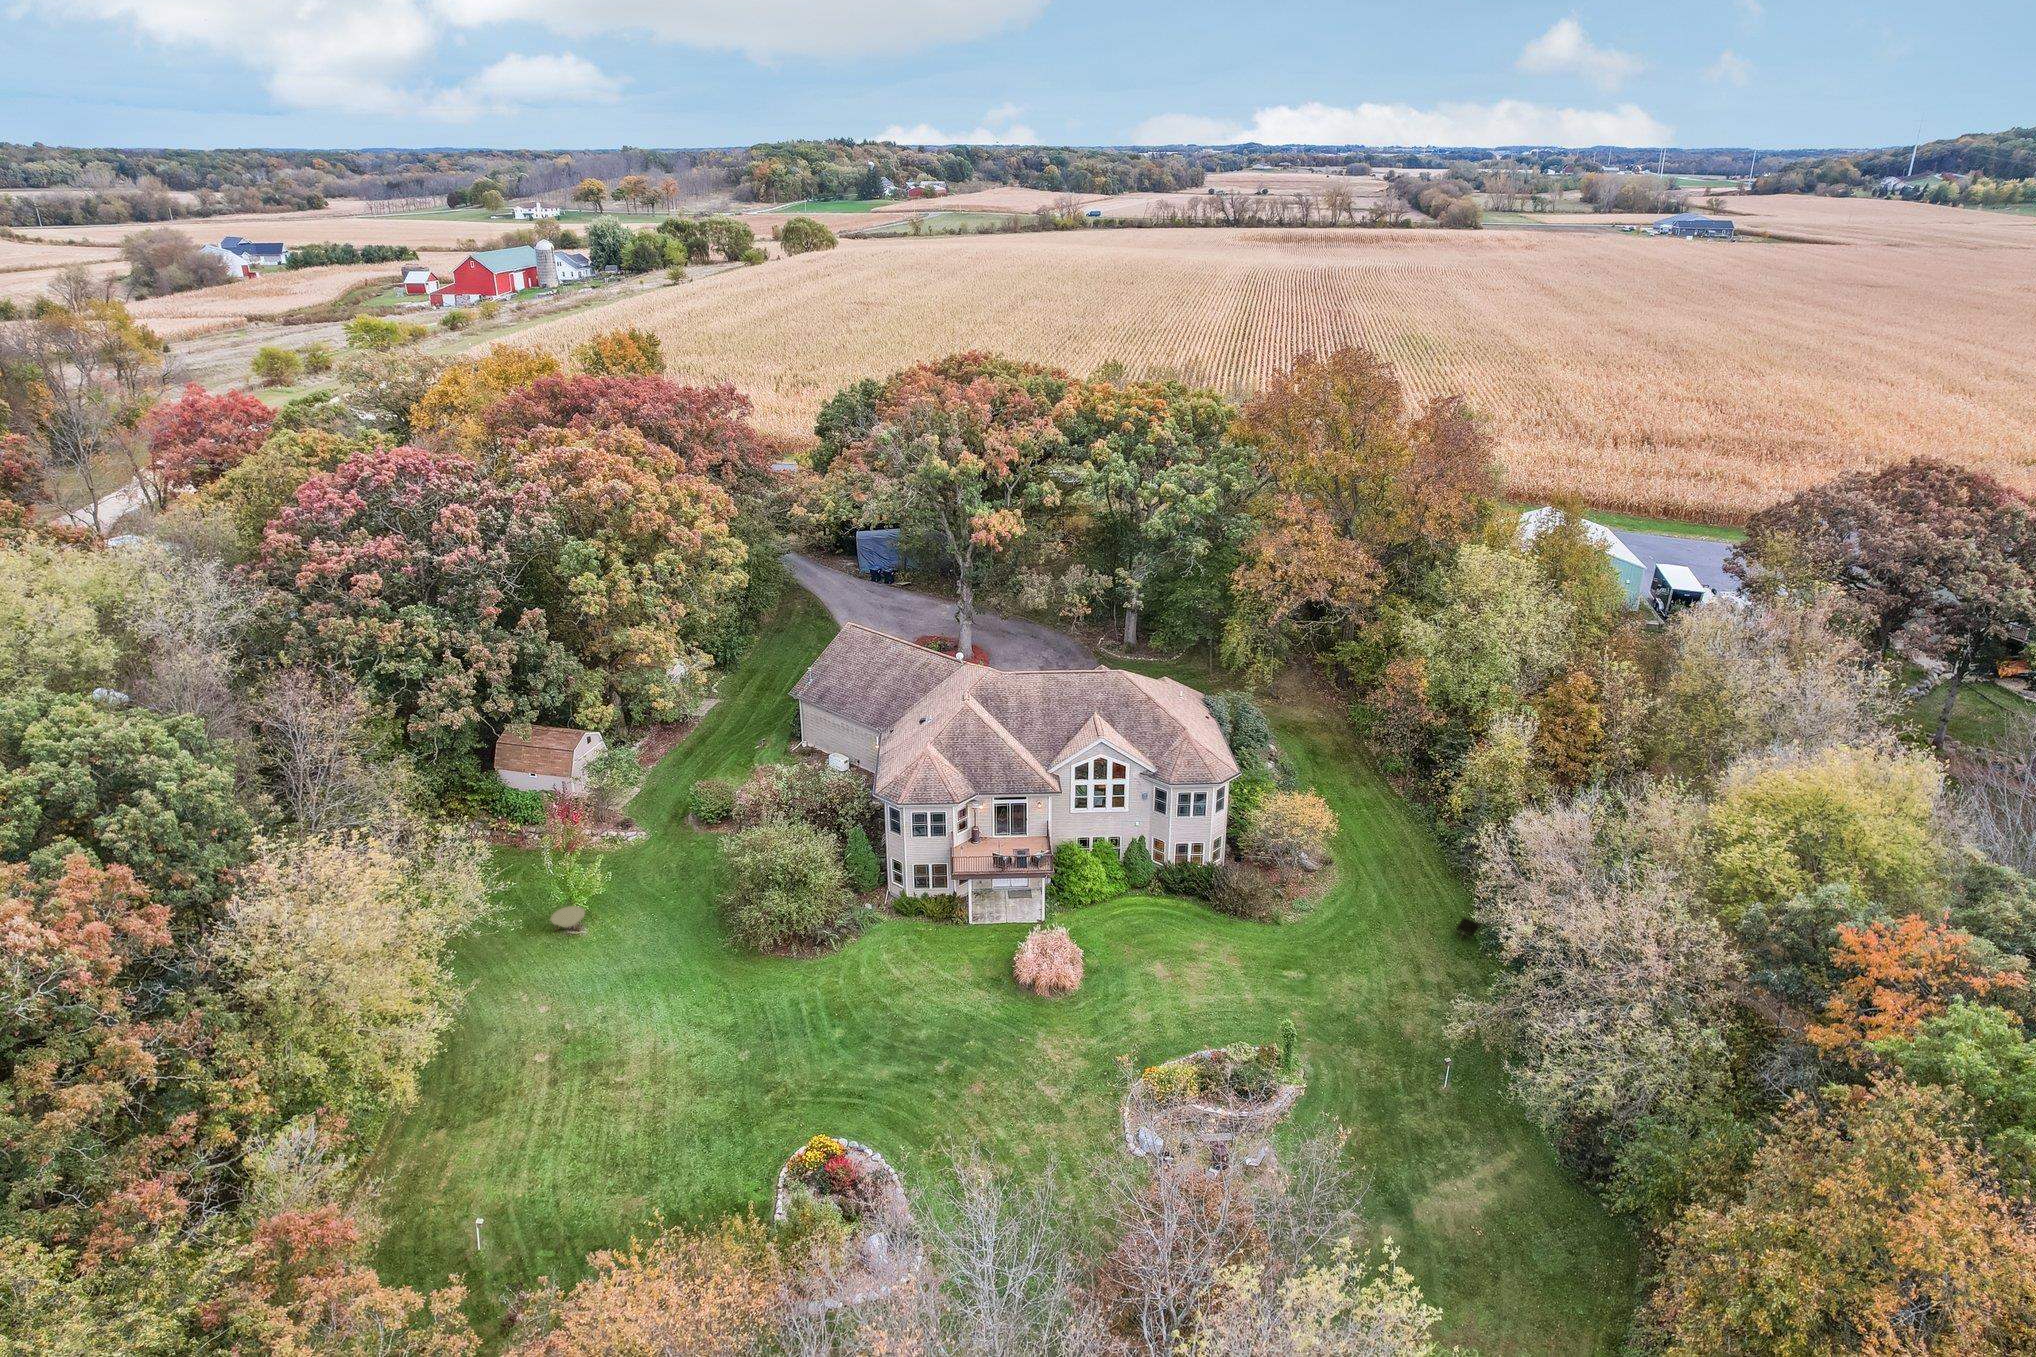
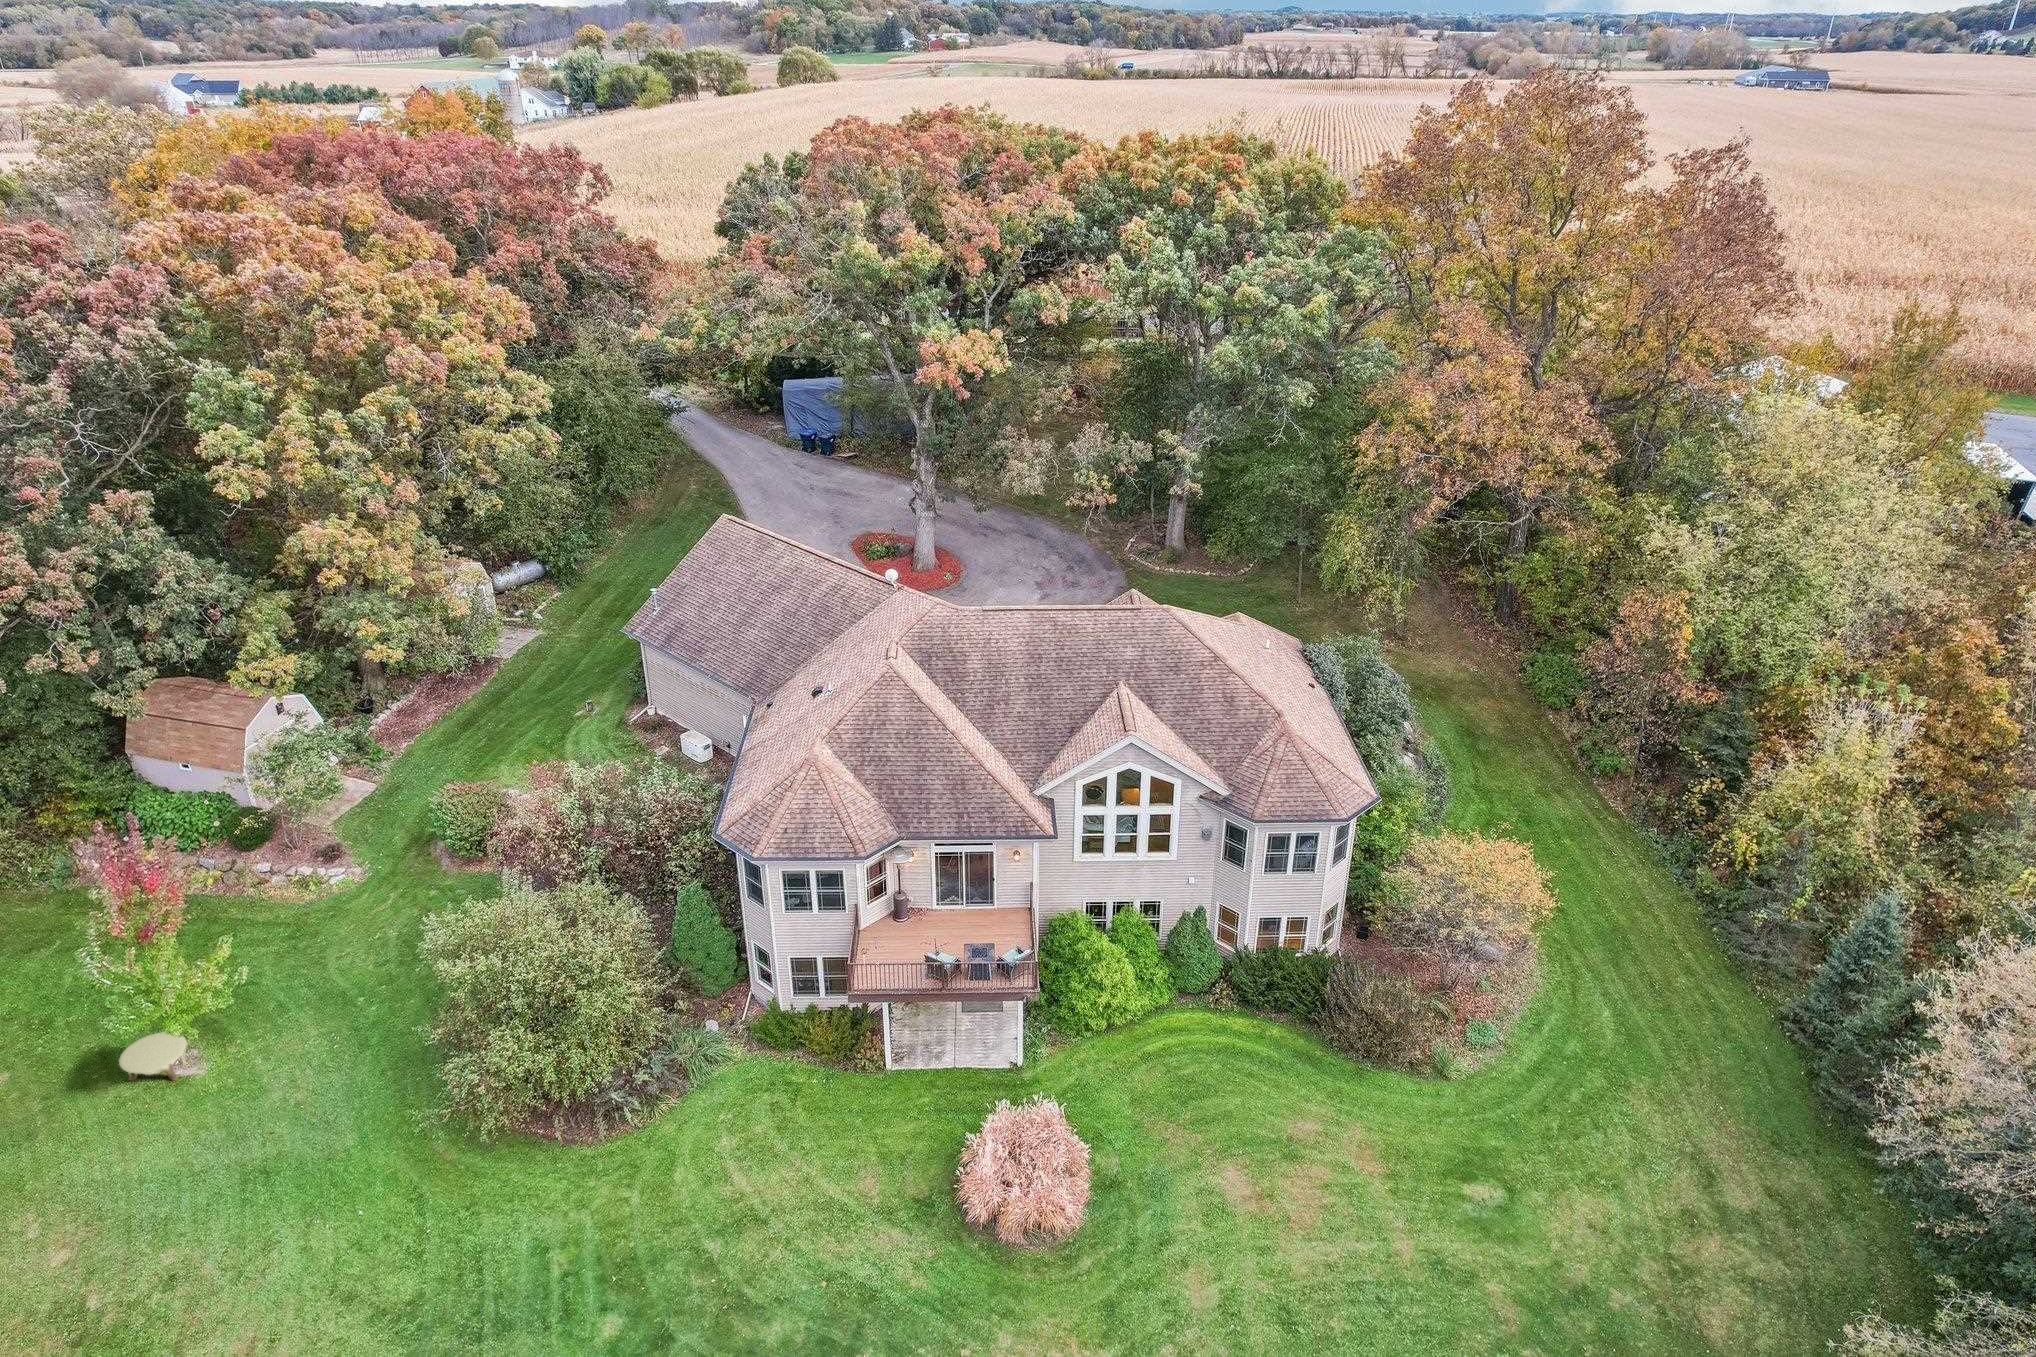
lounge chair: present [1457,918,1481,936] -> none [1759,1067,1819,1108]

